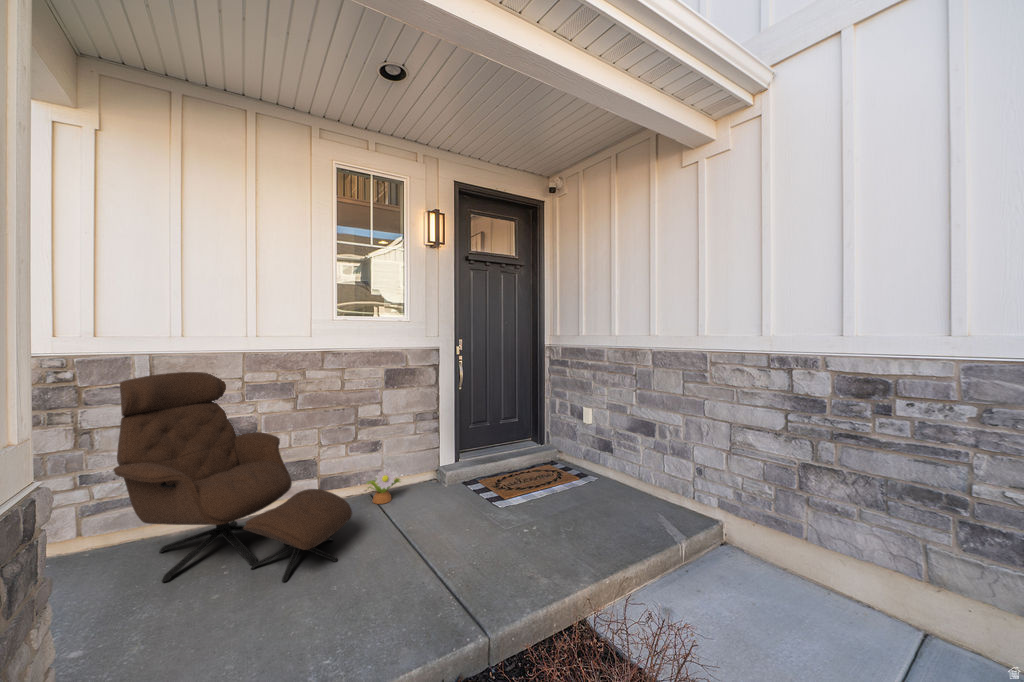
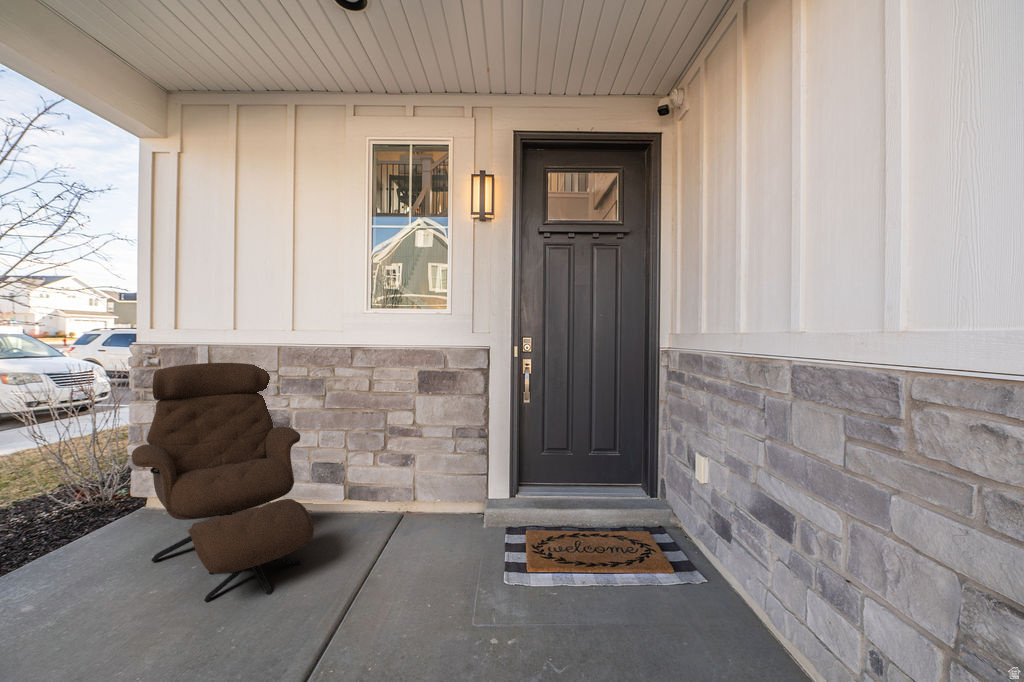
decorative plant: present [366,469,400,504] -> none [376,490,423,531]

